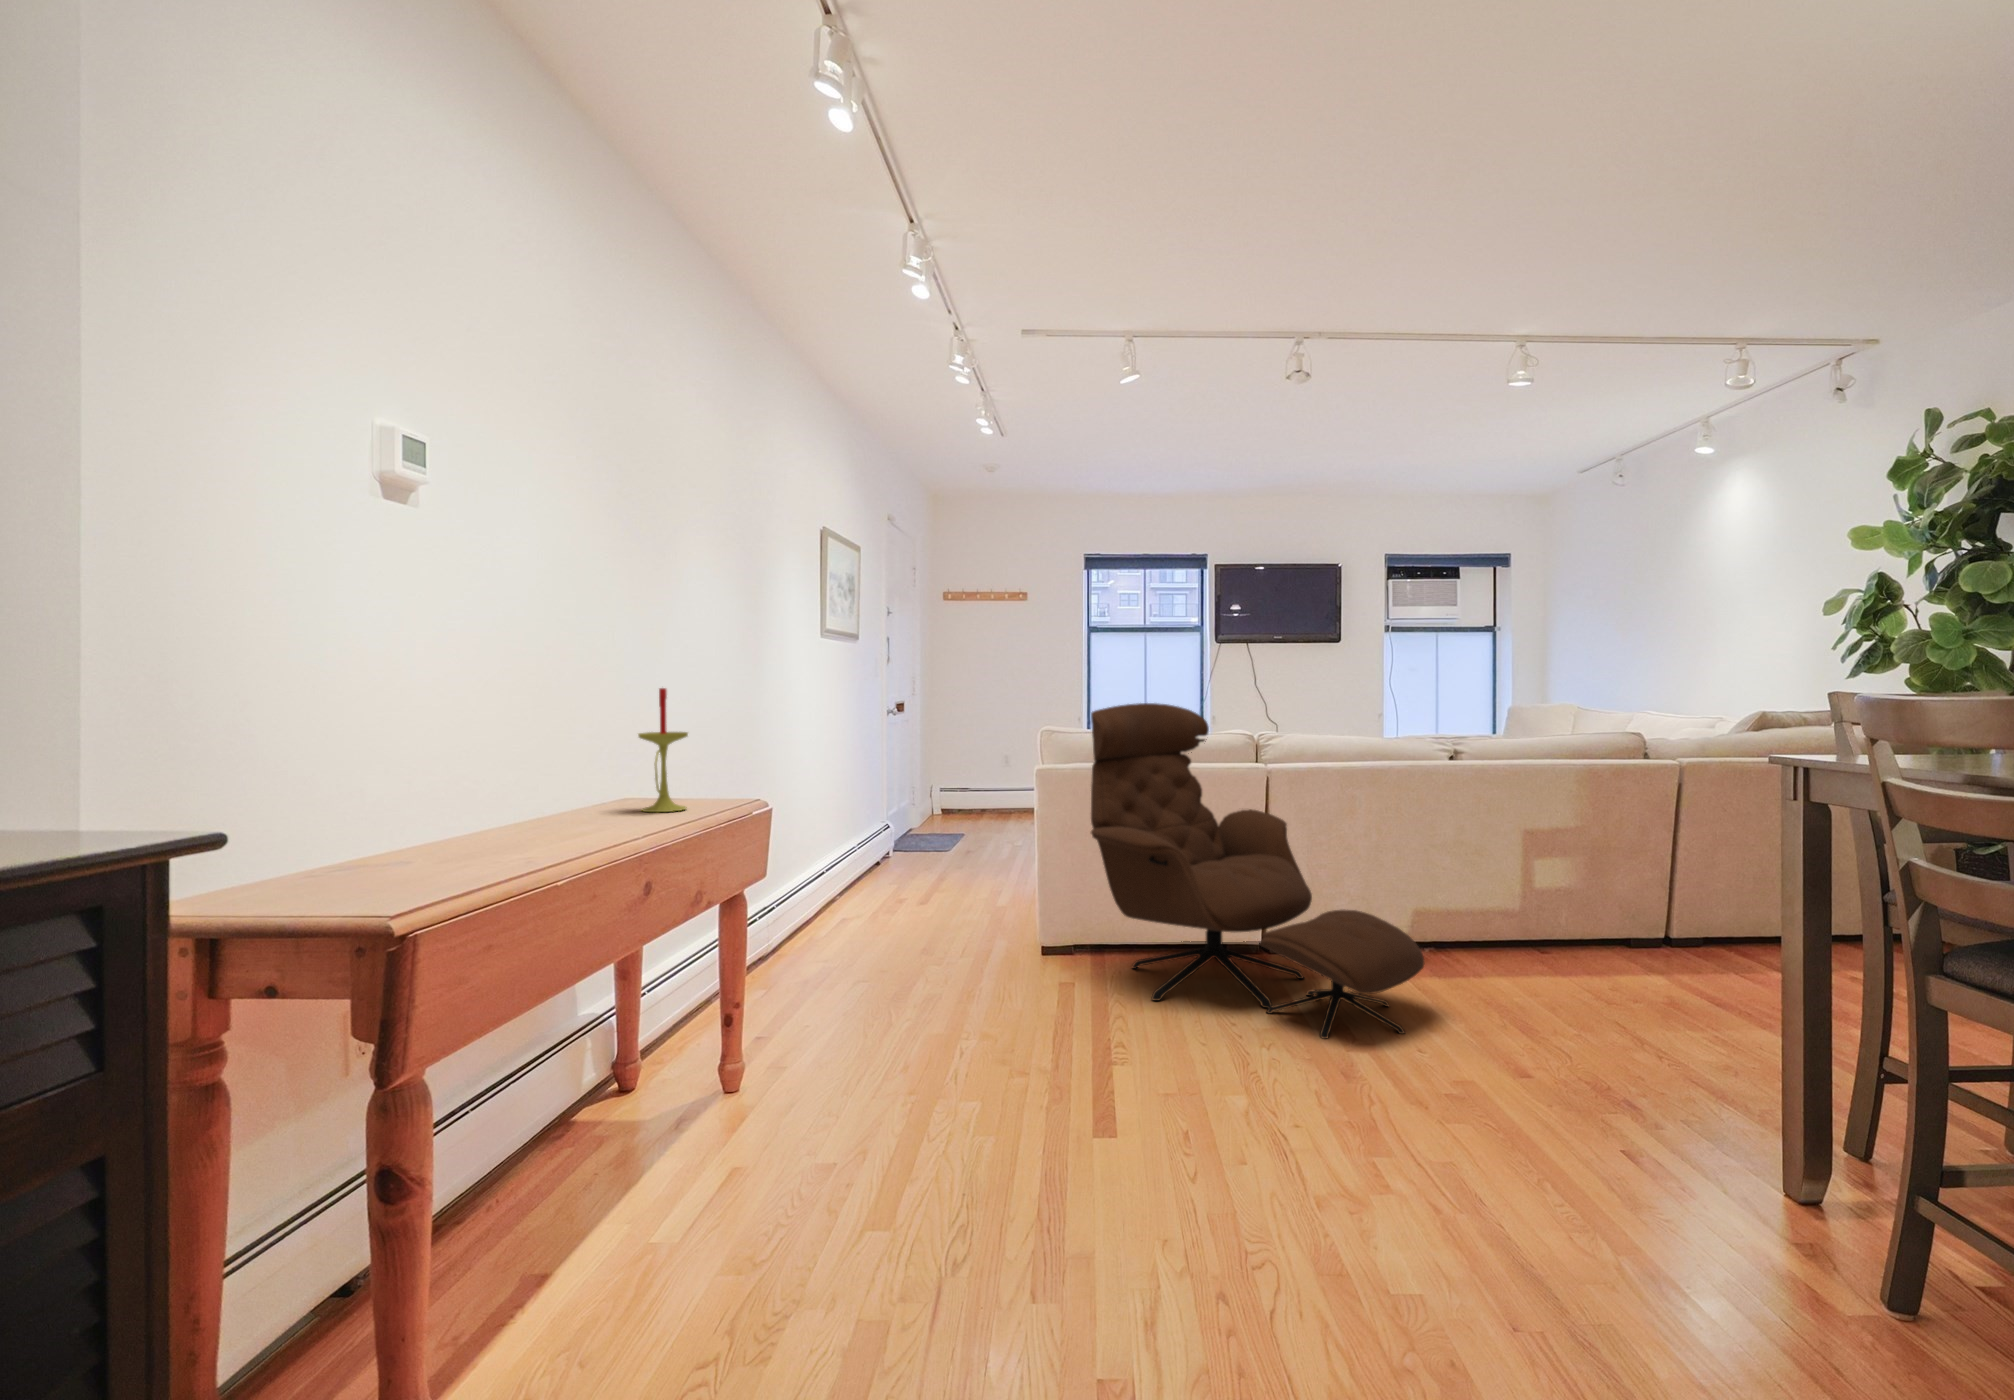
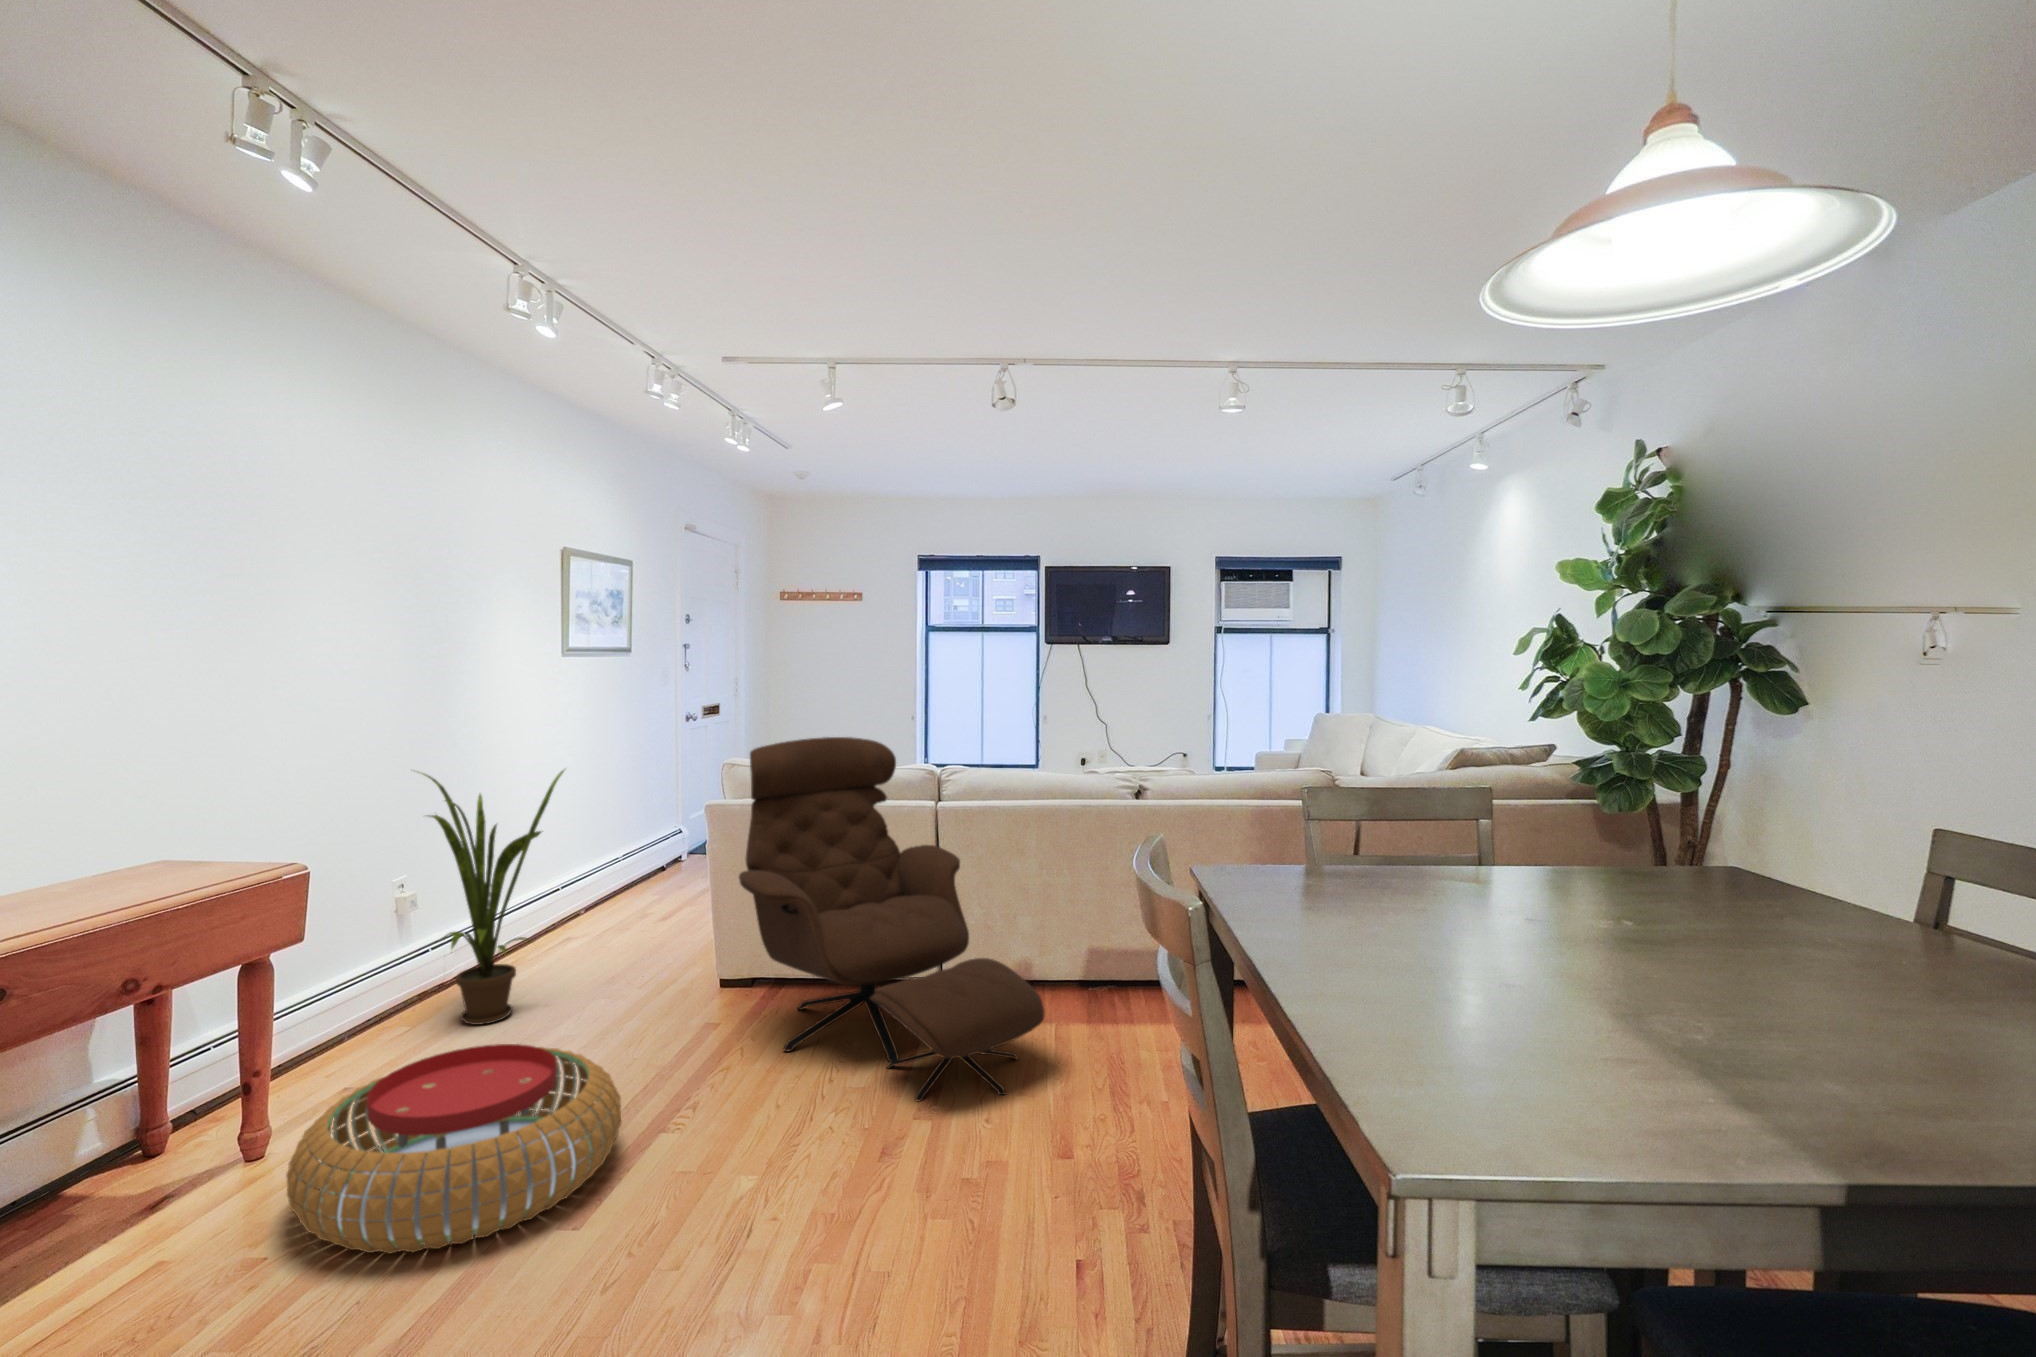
candle: present [638,688,688,812] -> none [119,747,189,885]
house plant: none [757,734,902,981] -> present [418,770,564,1025]
pouf: none [813,975,1090,1150] -> present [286,1044,621,1254]

